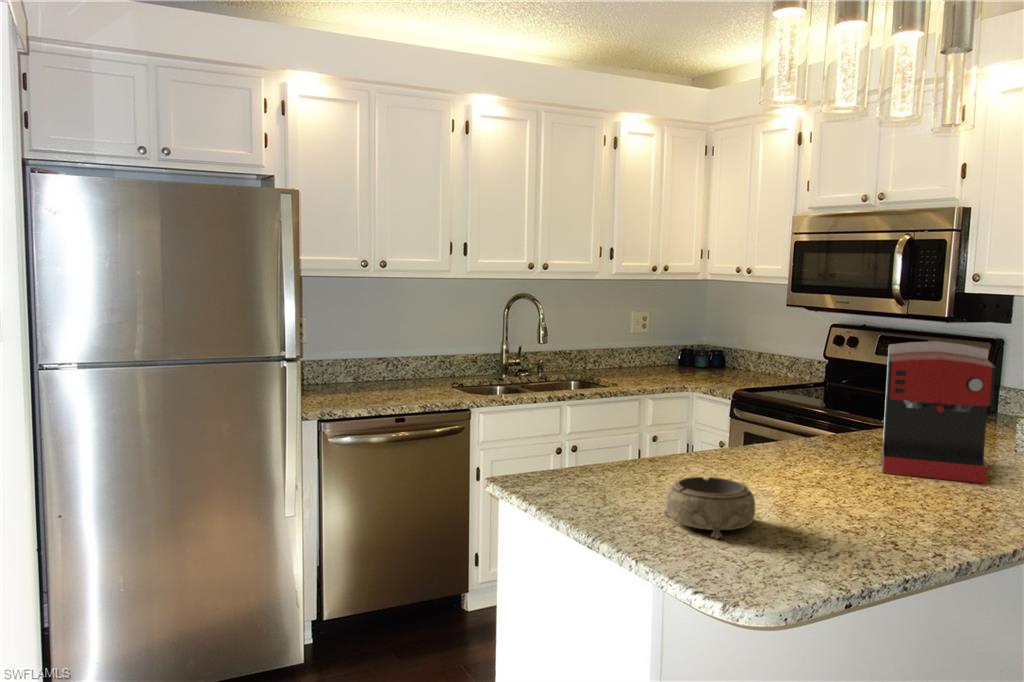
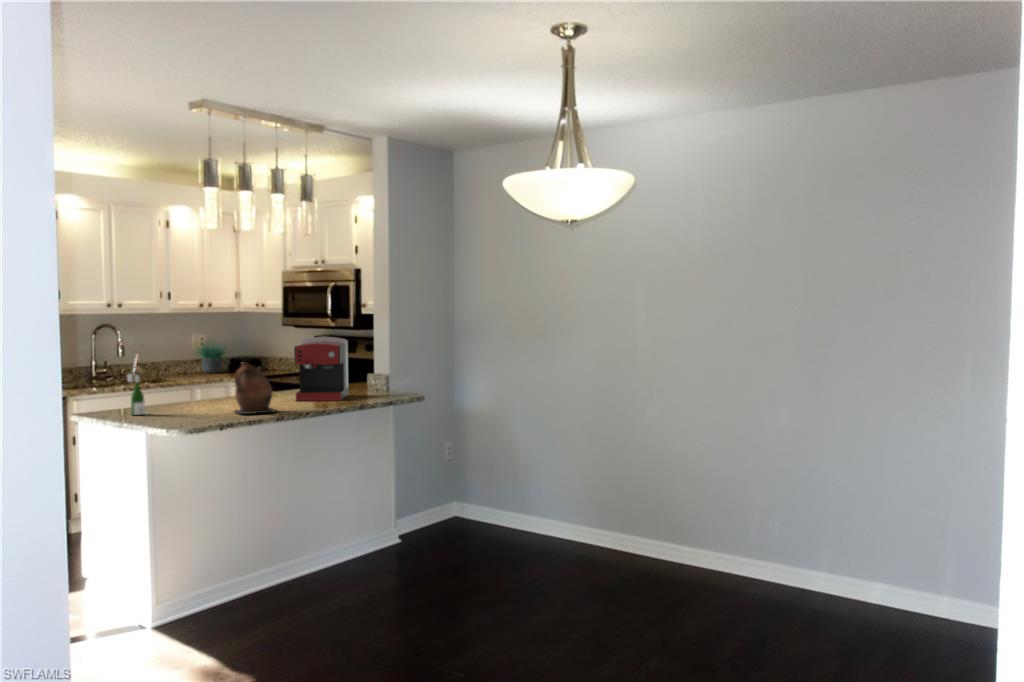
potted plant: none [626,304,692,370] -> present [196,342,227,373]
wine bottle: none [585,365,619,489] -> present [128,355,145,415]
ceramic pitcher: none [783,403,893,524] -> present [234,363,276,414]
decorative bowl: present [663,477,755,539] -> none [166,400,209,422]

